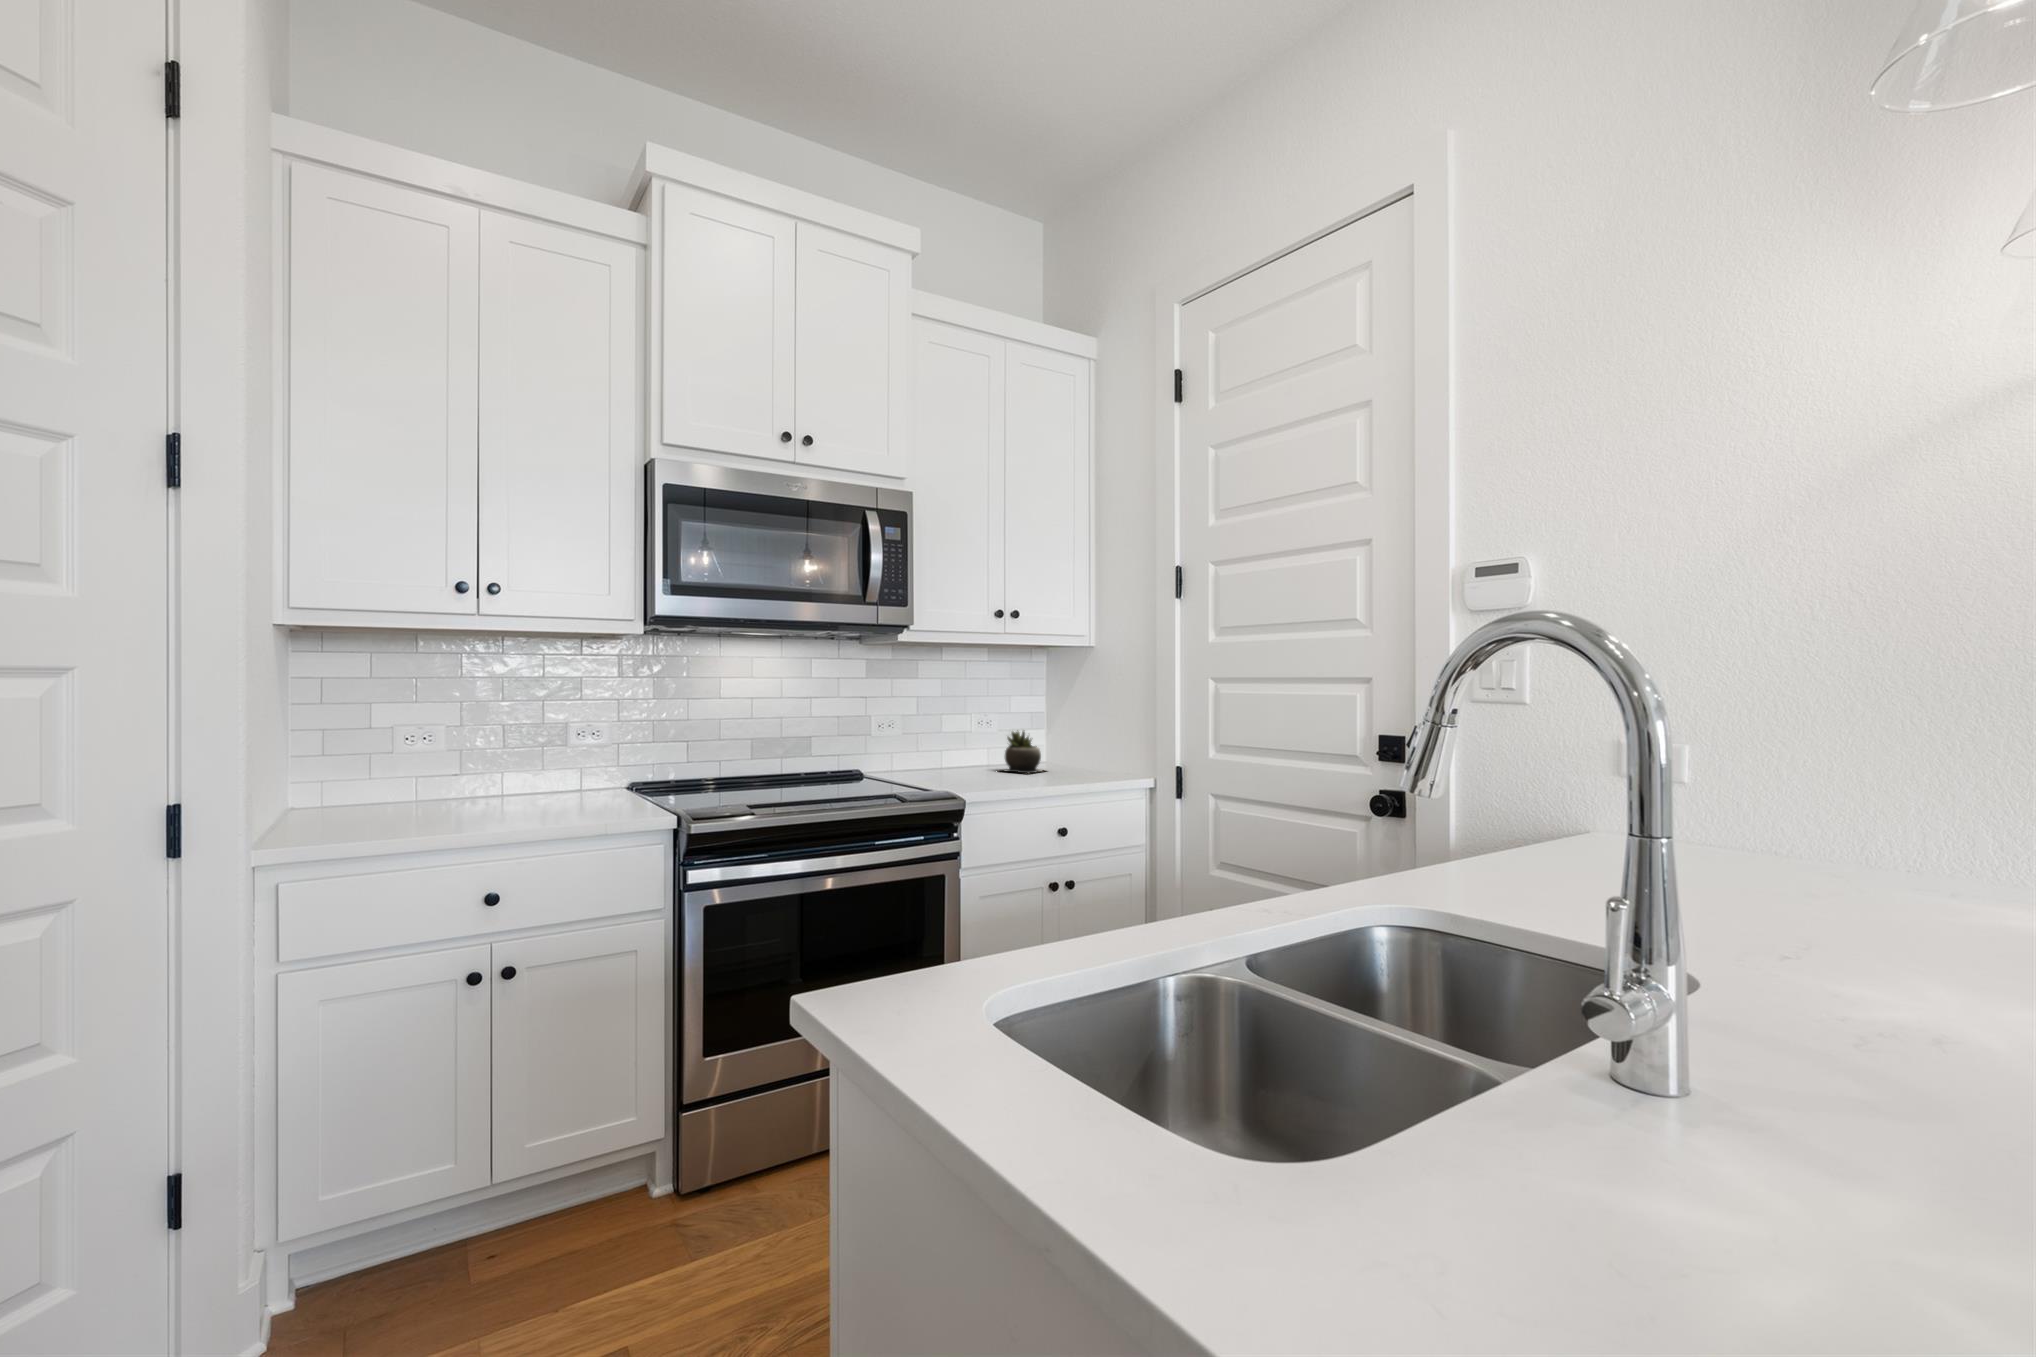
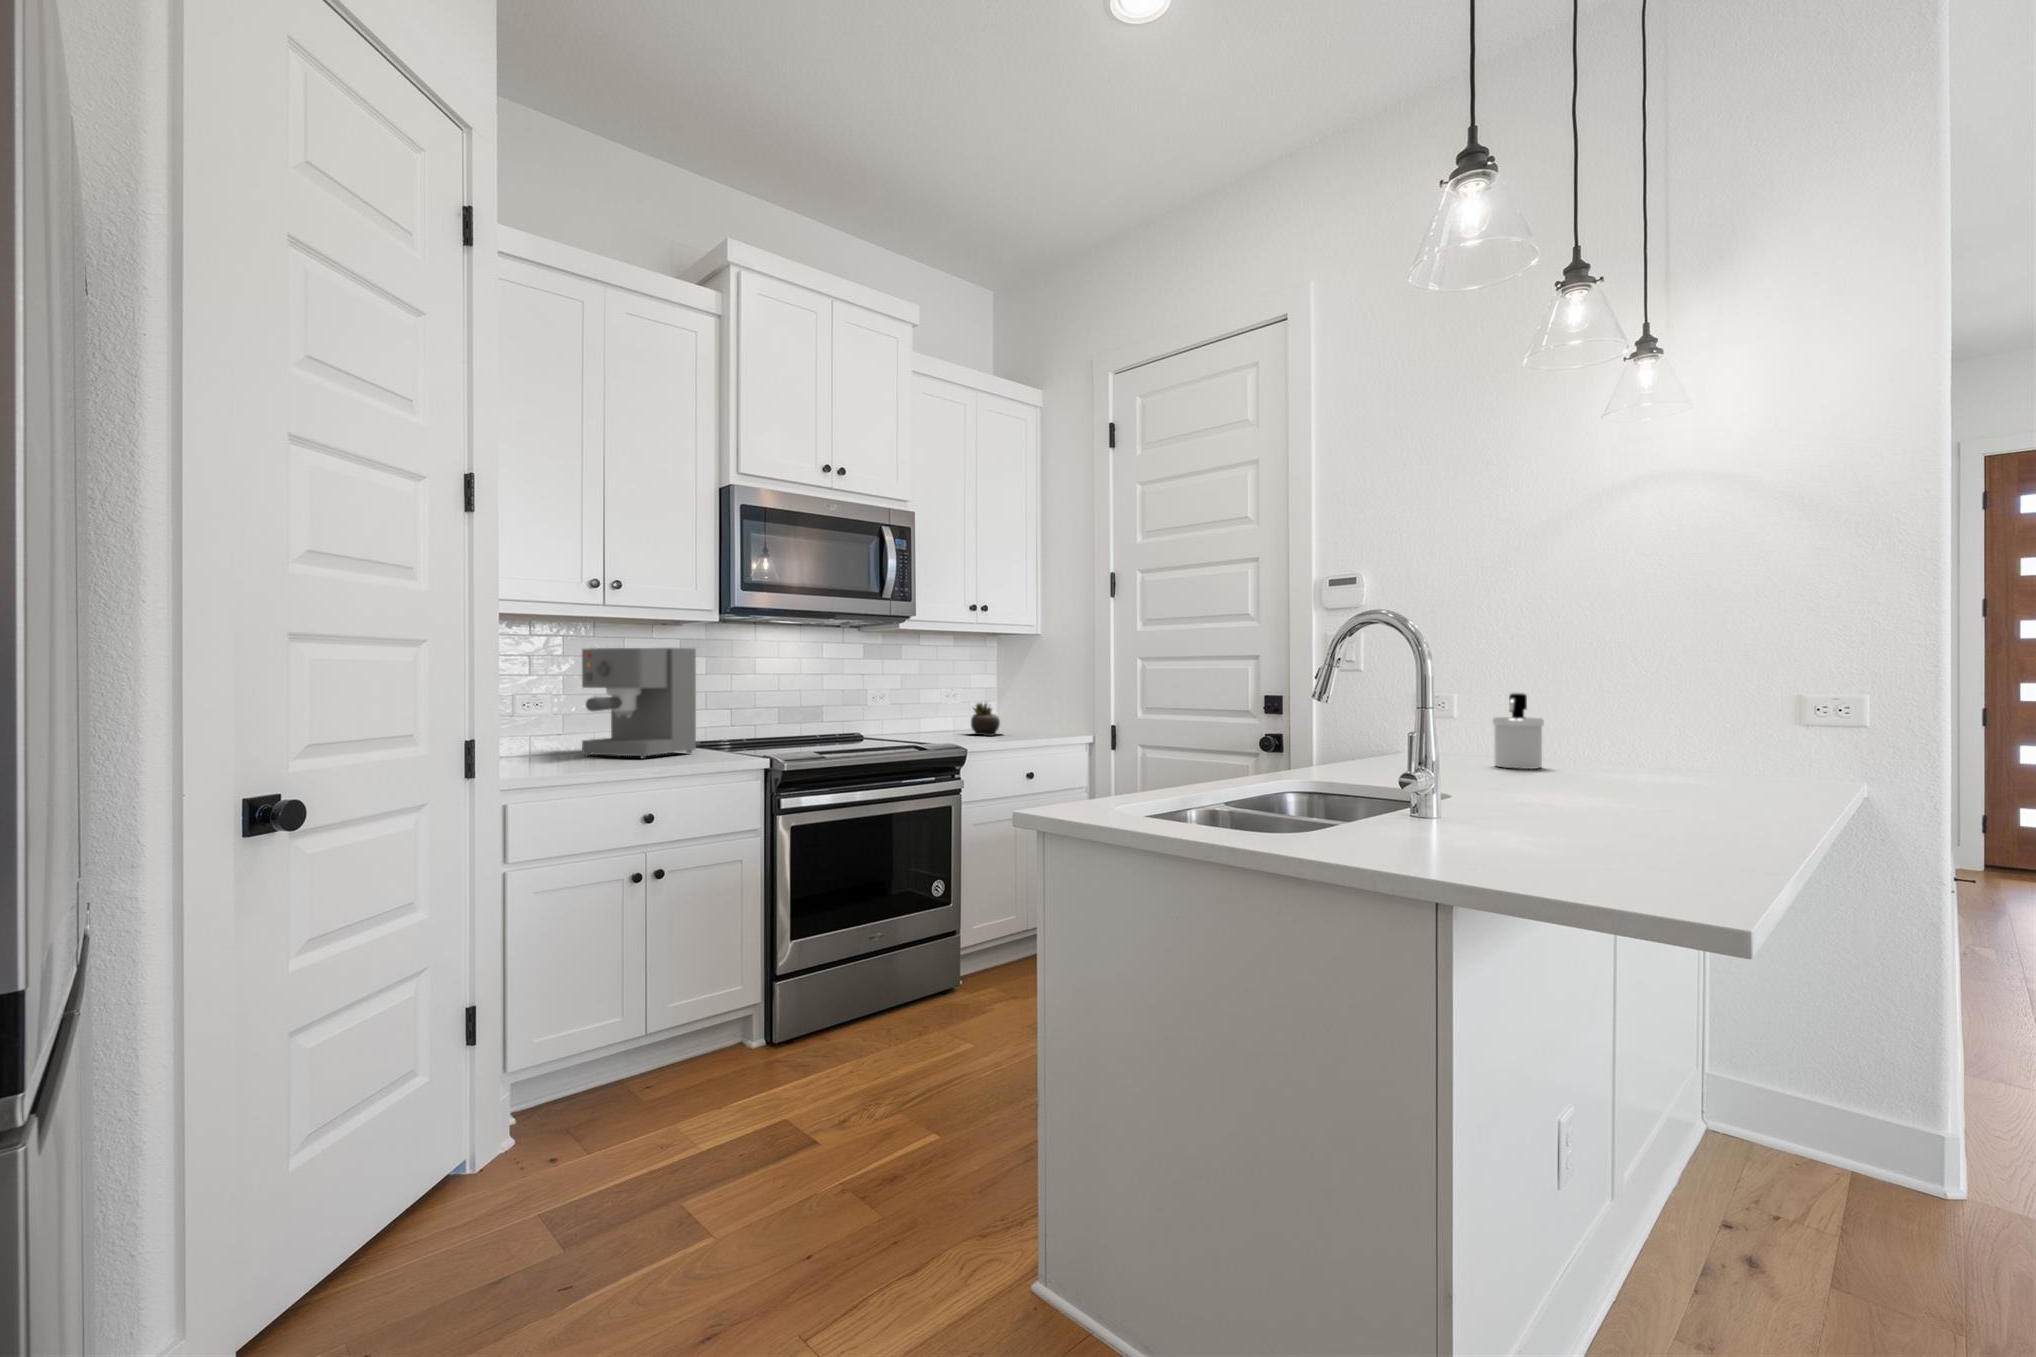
coffee maker: none [437,668,608,812] -> present [582,648,696,758]
soap dispenser: none [1757,751,1860,885] -> present [1493,693,1544,769]

